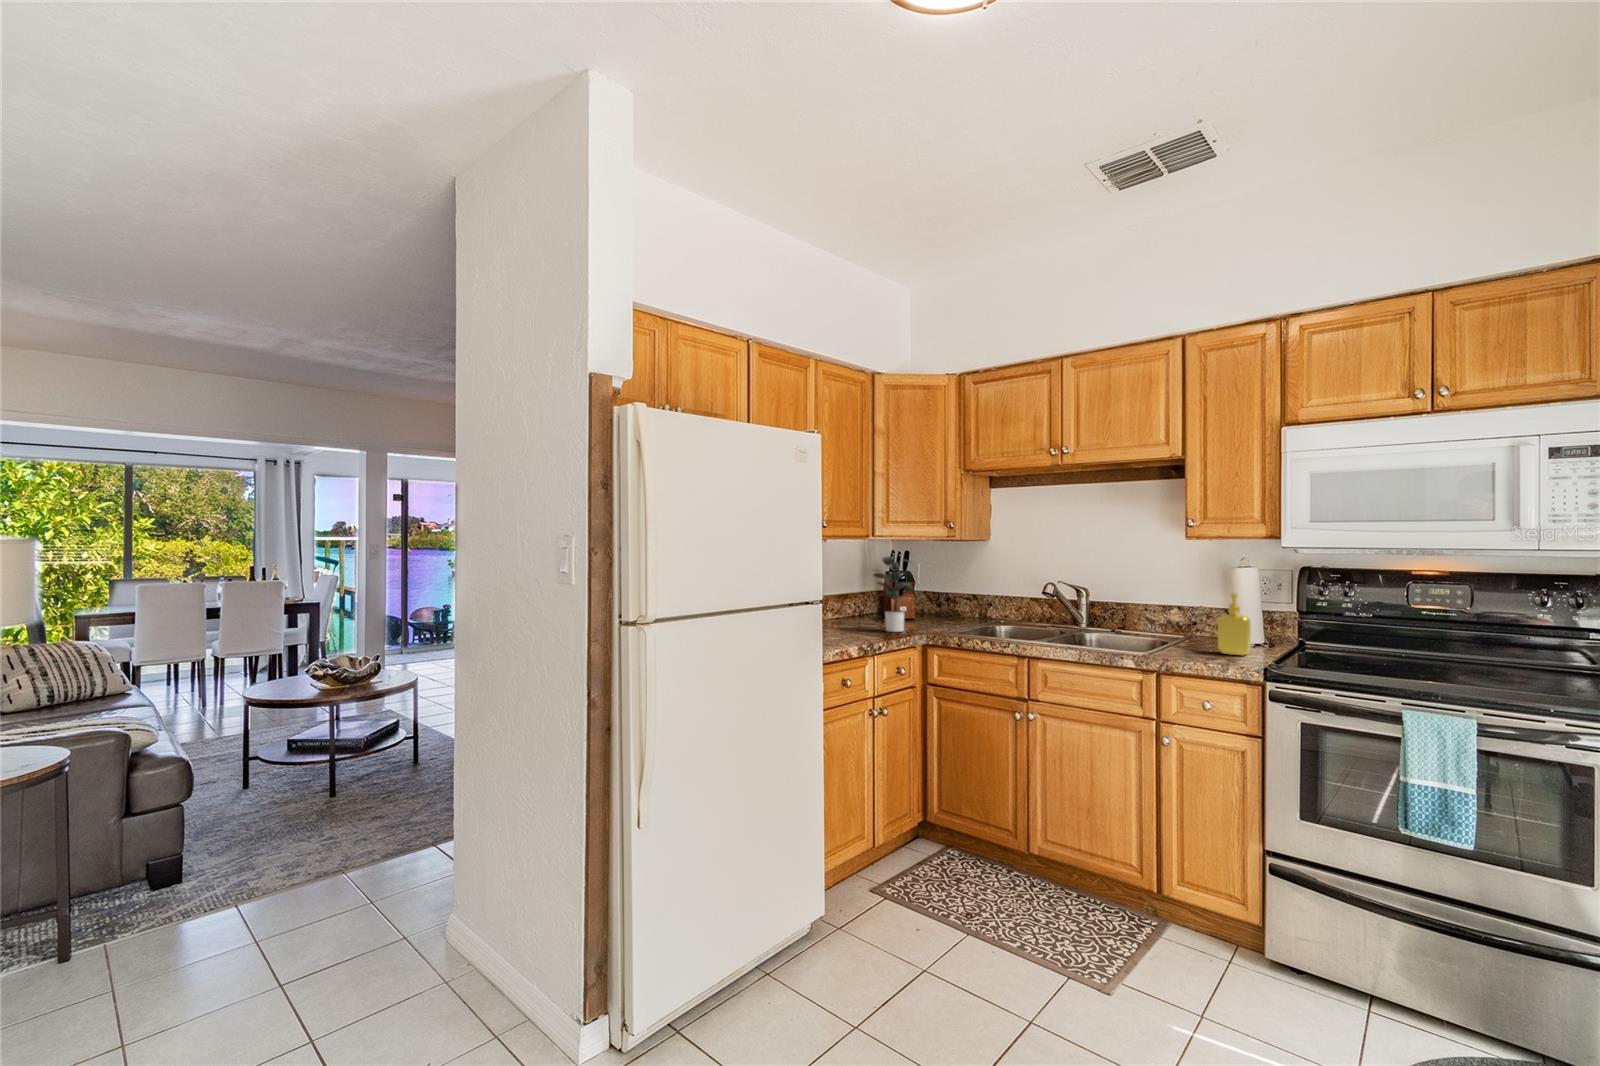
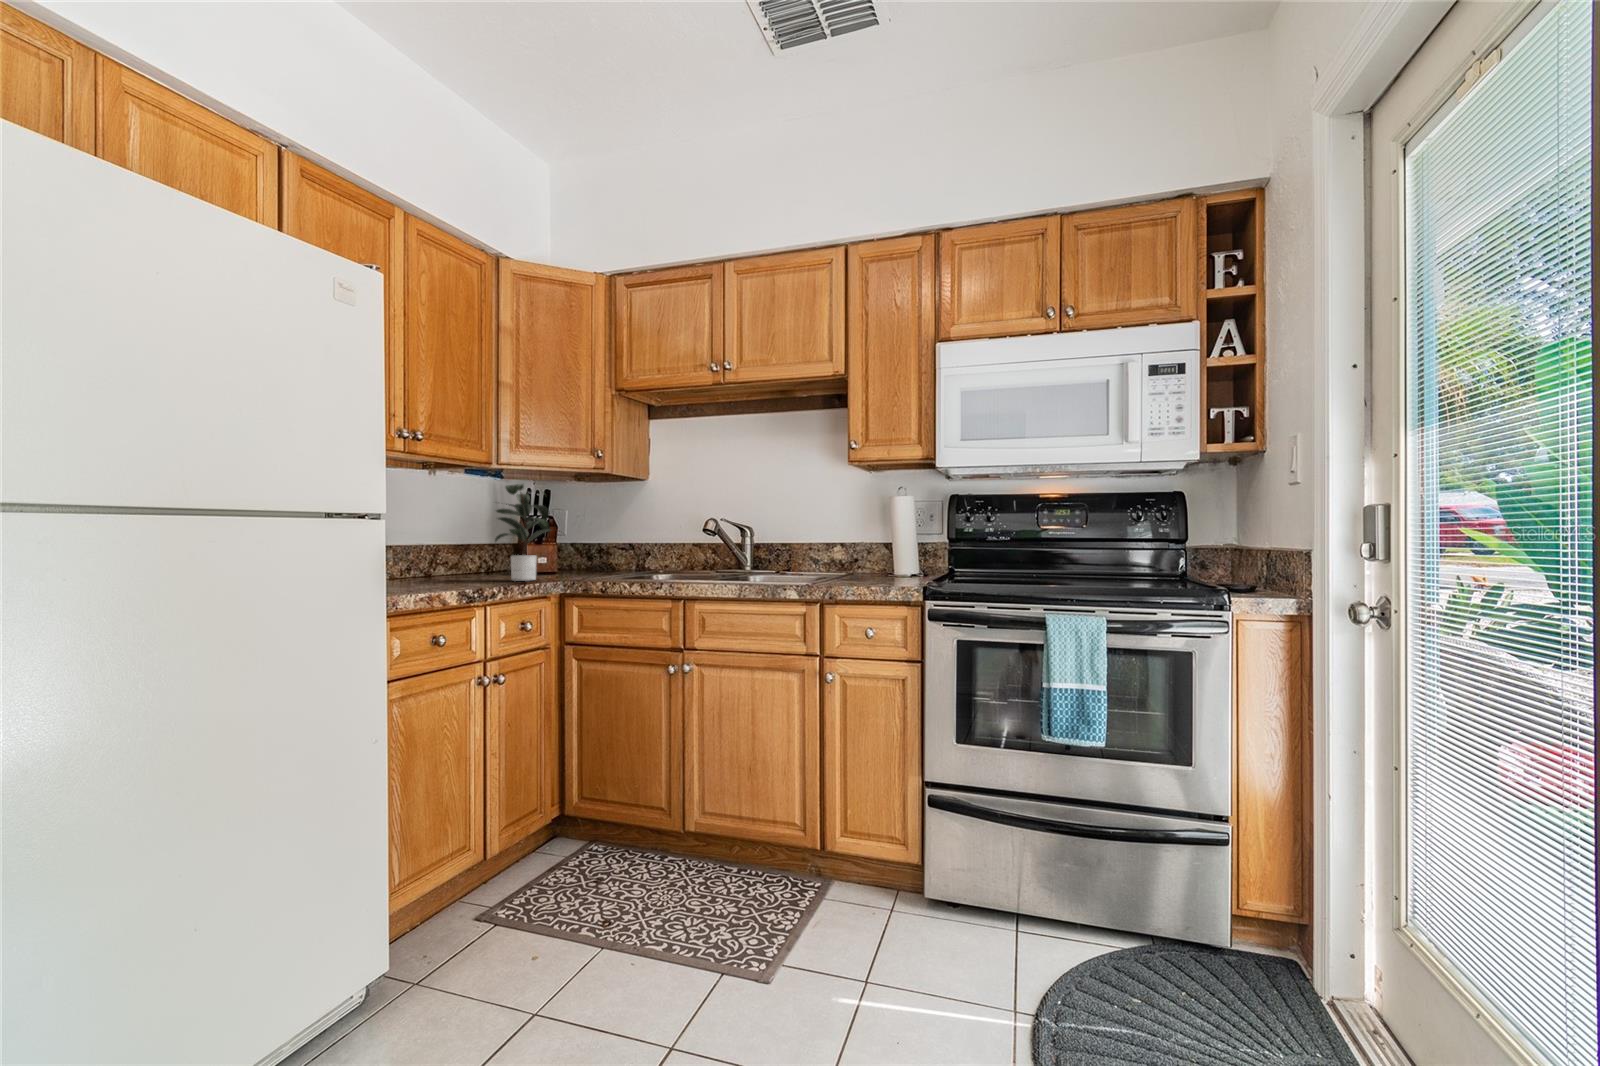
soap dispenser: present [1218,594,1251,656] -> none [880,516,909,581]

